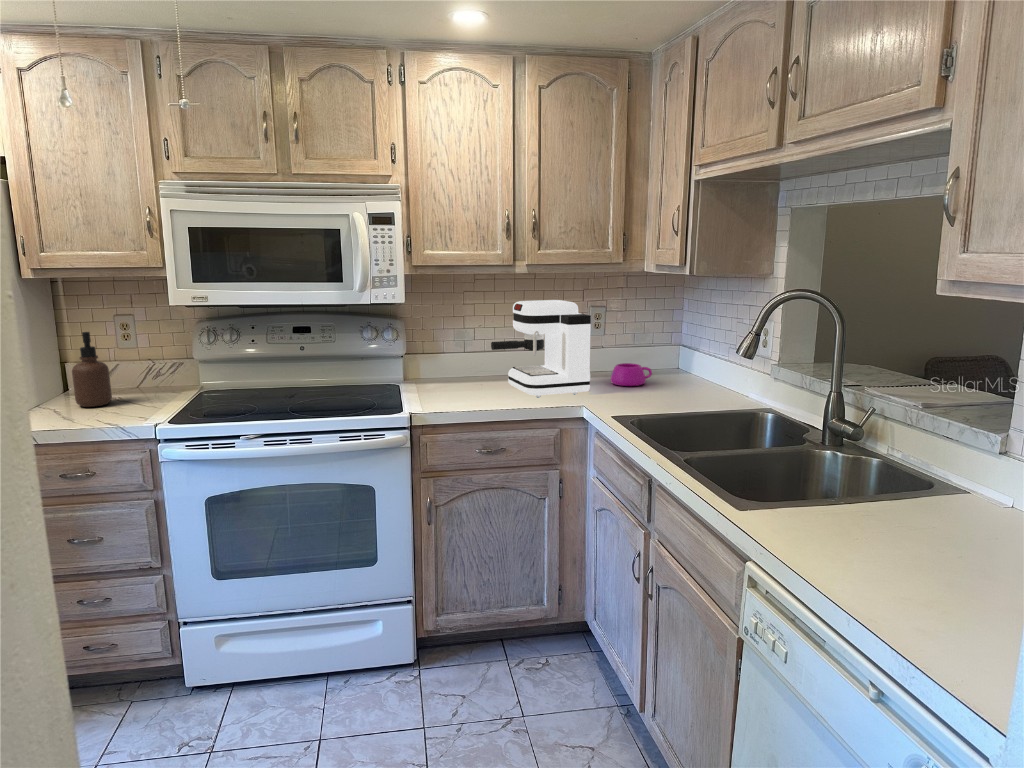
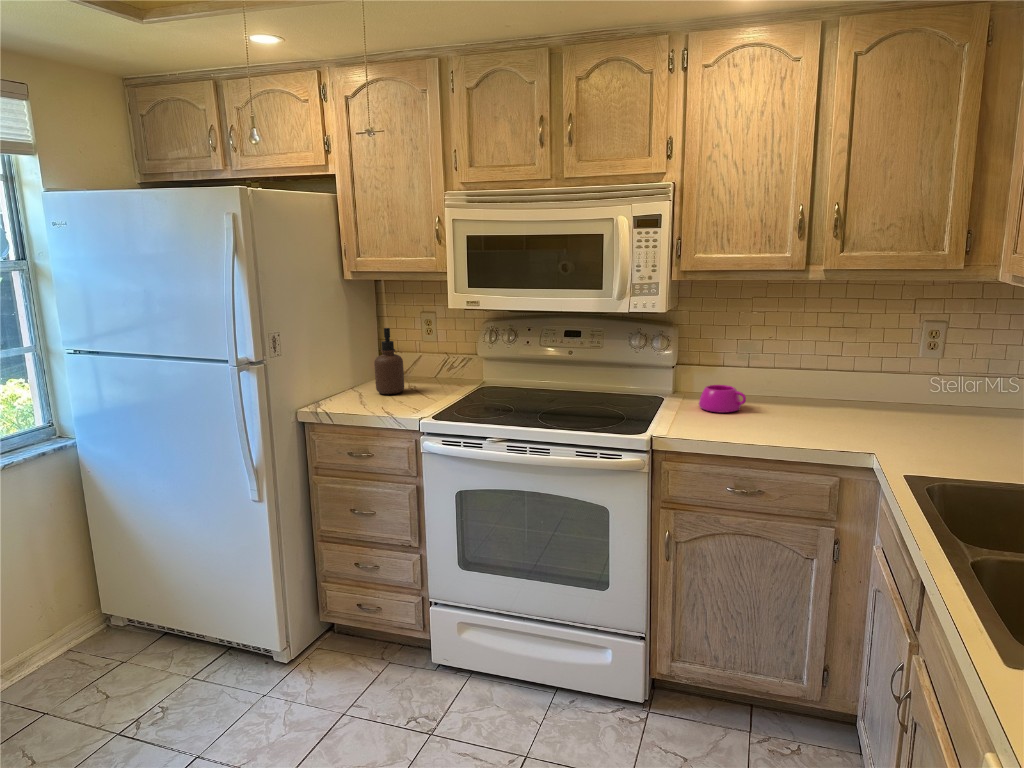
coffee maker: present [491,300,591,397] -> none [769,314,902,434]
bowl: present [610,363,652,386] -> present [699,385,746,413]

